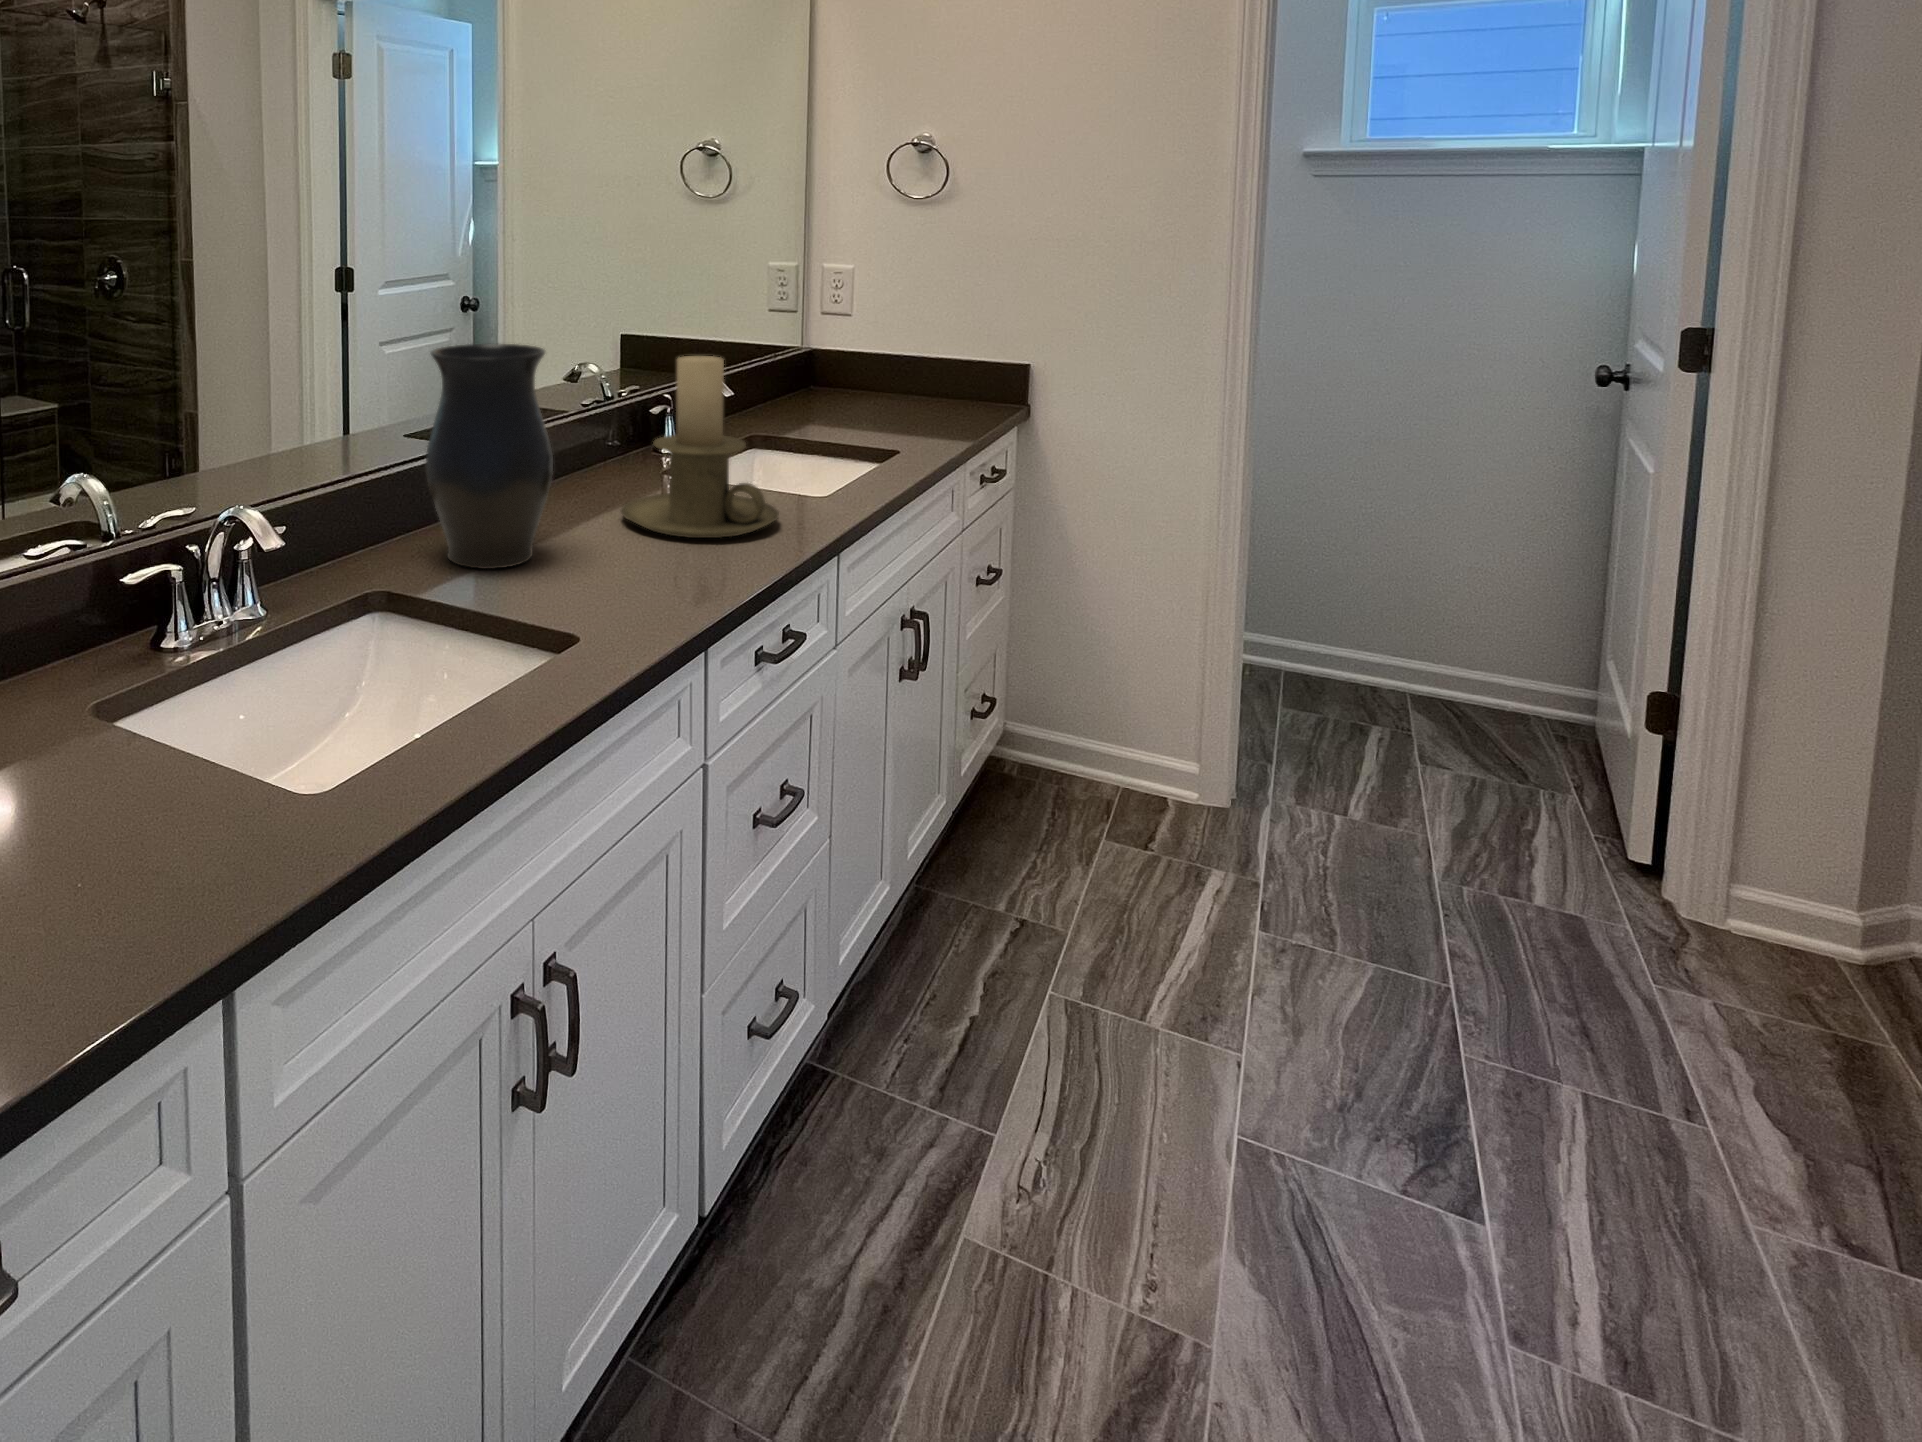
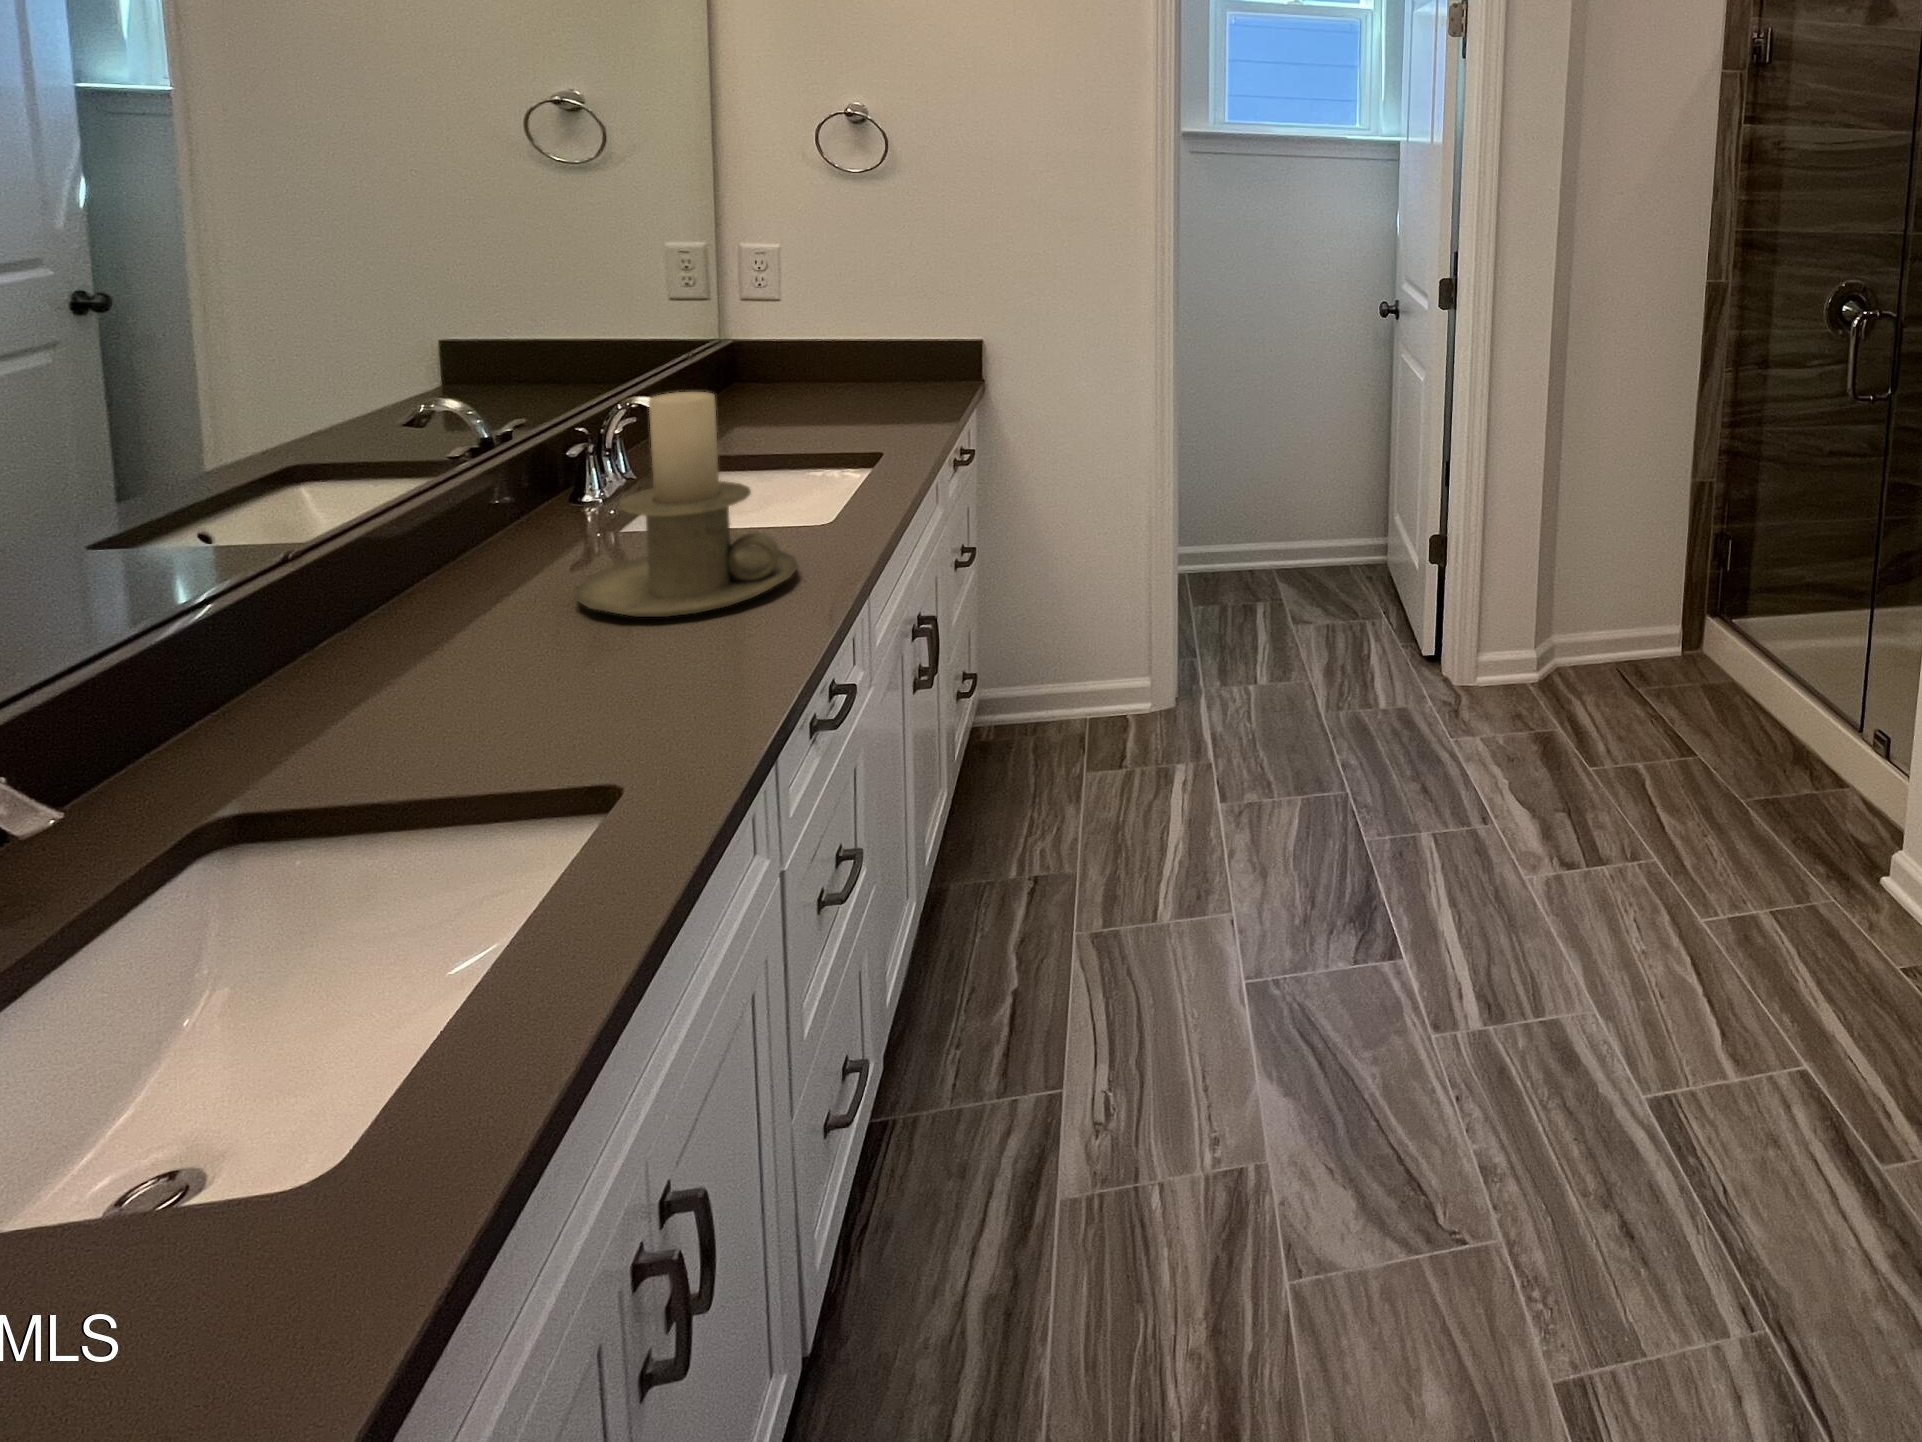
vase: present [426,344,553,569] -> none [251,415,497,744]

